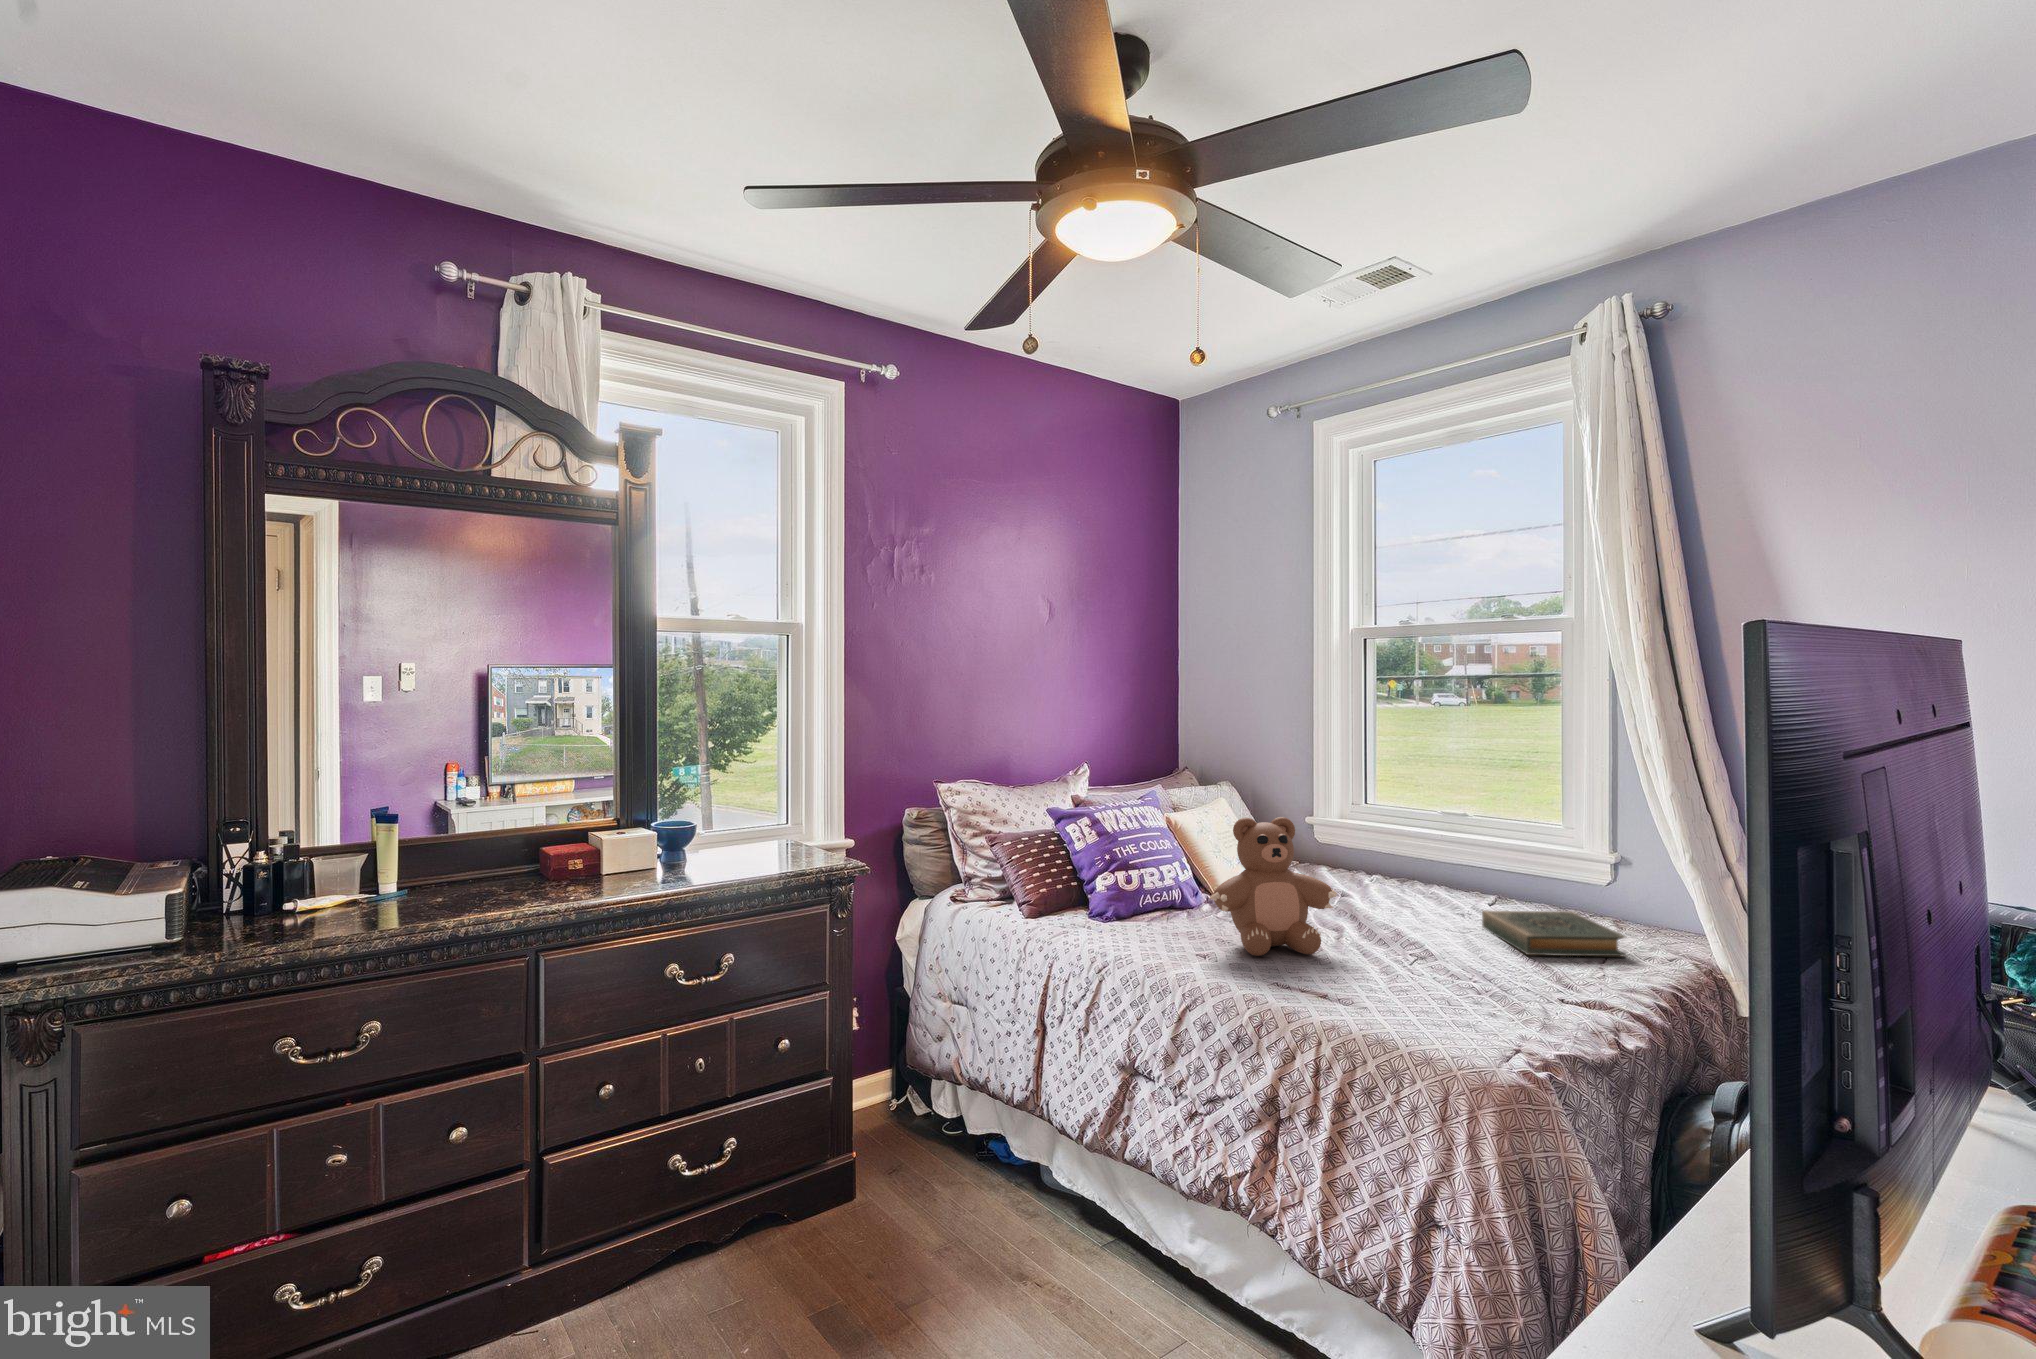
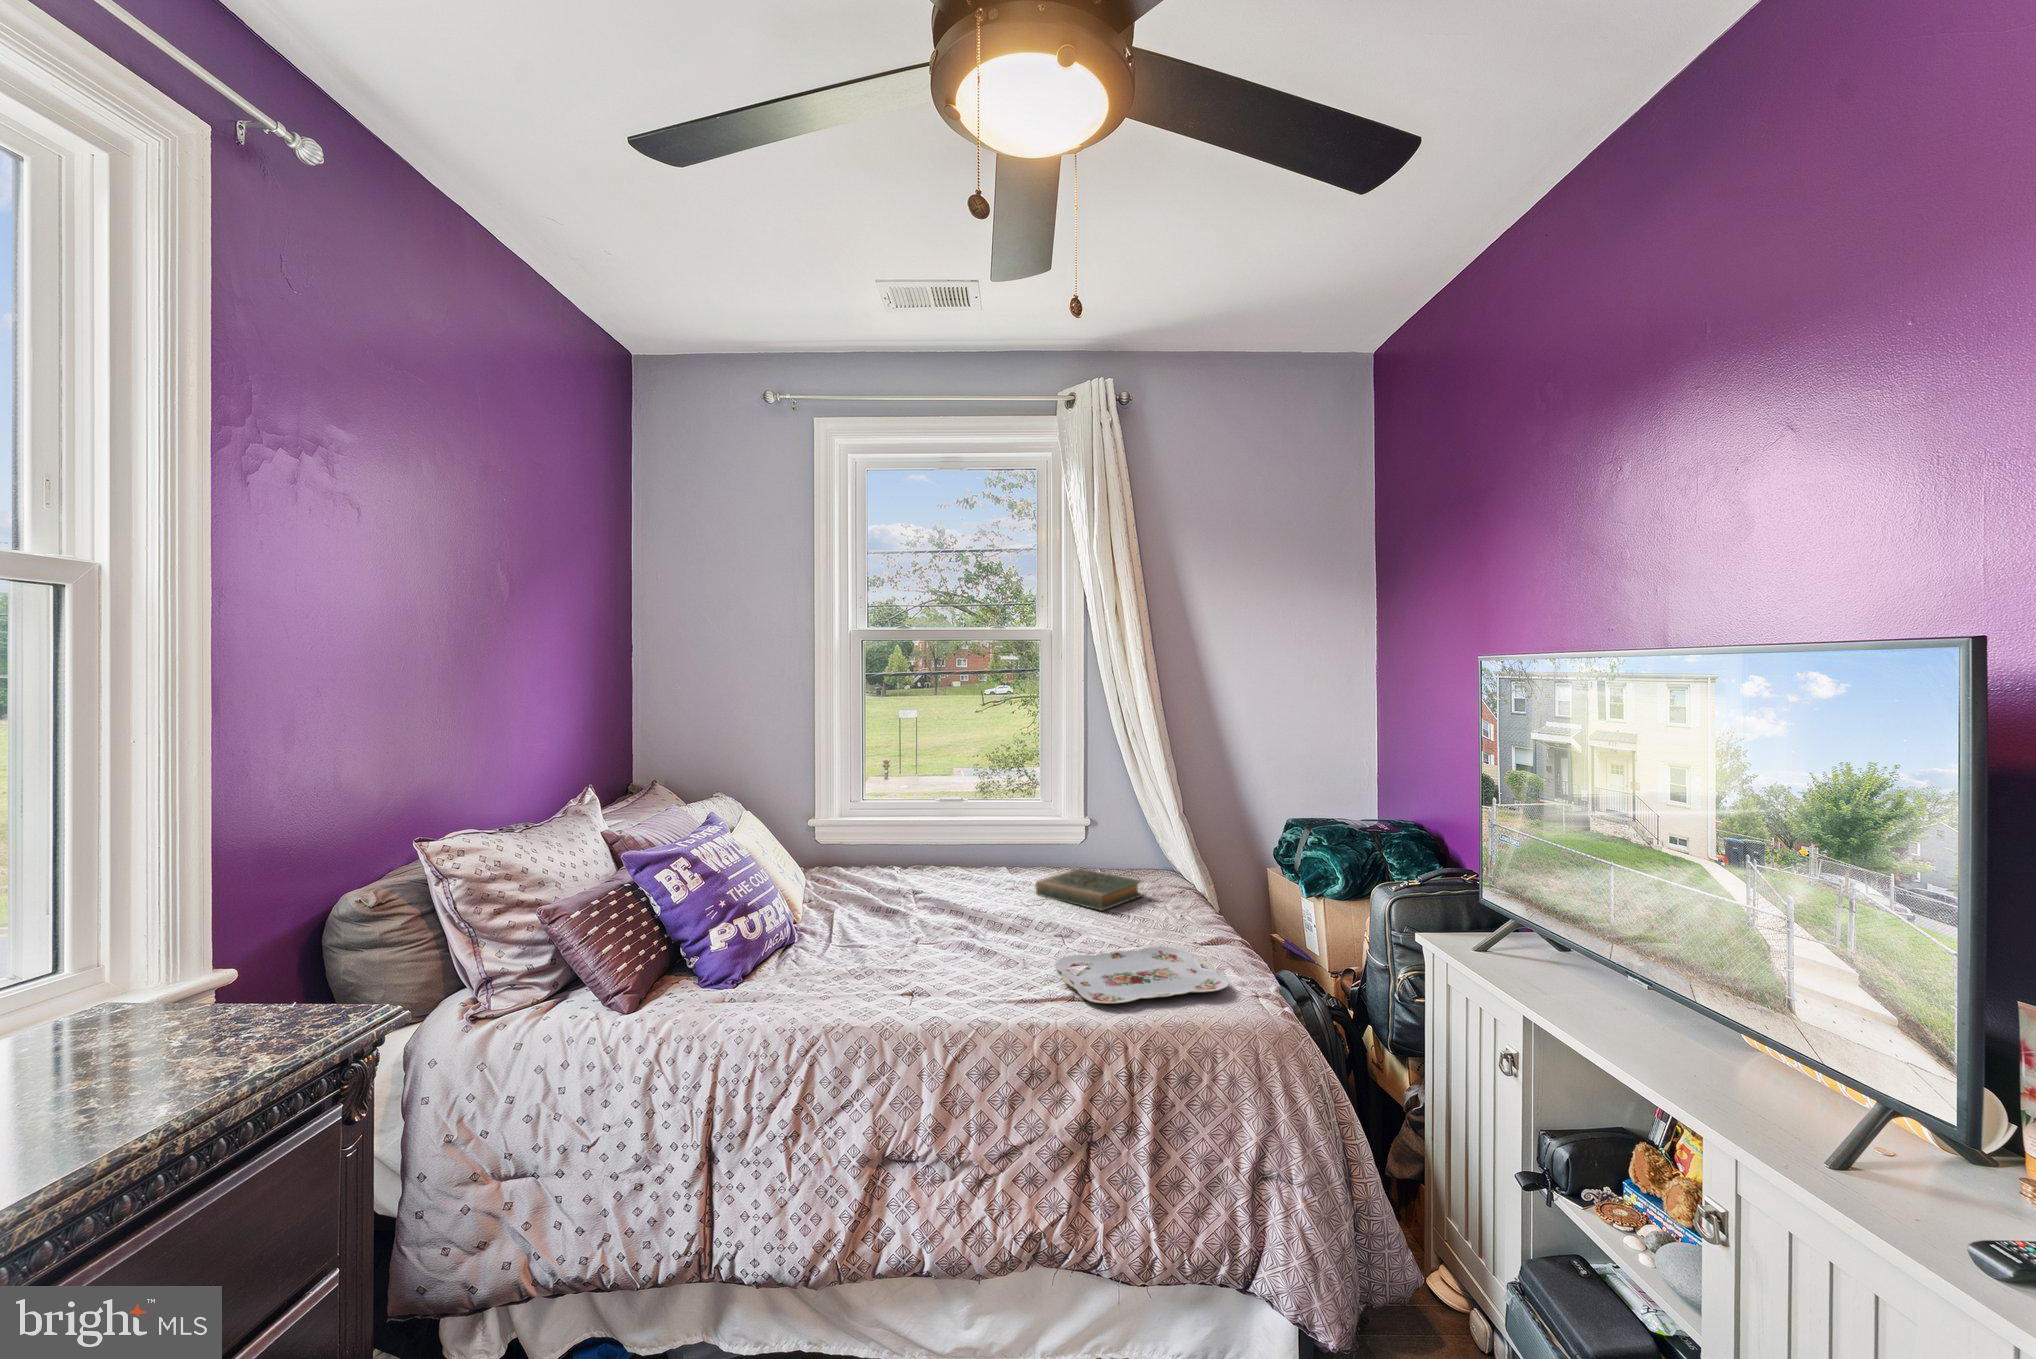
teddy bear: present [1210,817,1337,956] -> none [905,827,997,975]
serving tray: none [1332,972,1536,1036] -> present [1055,947,1229,1004]

